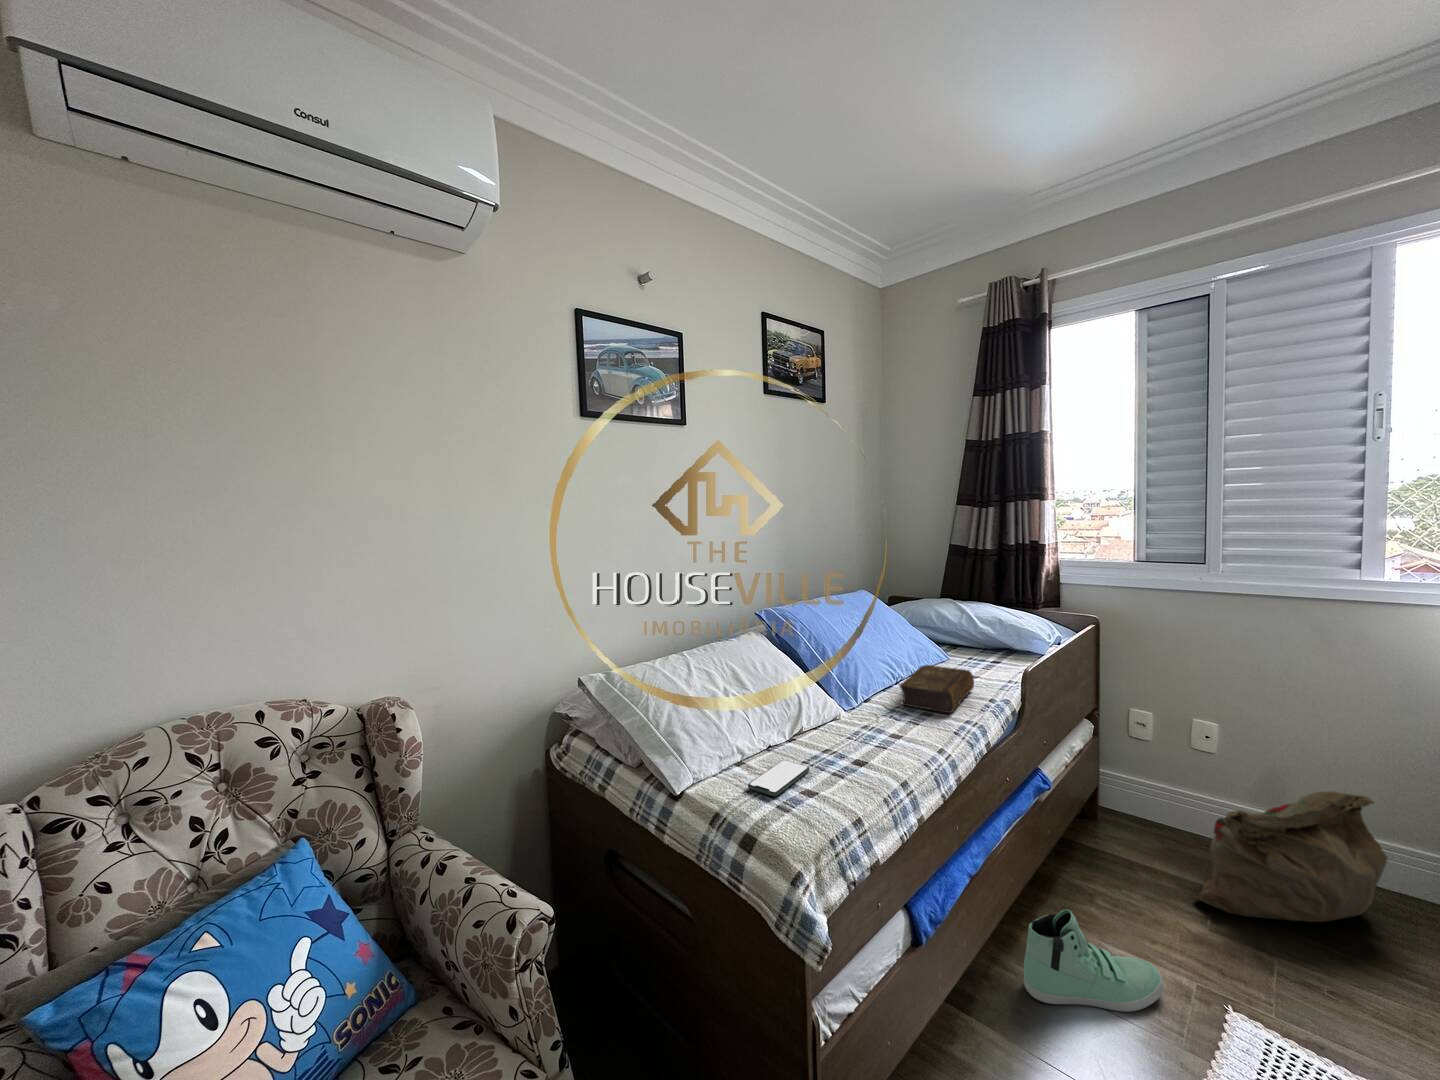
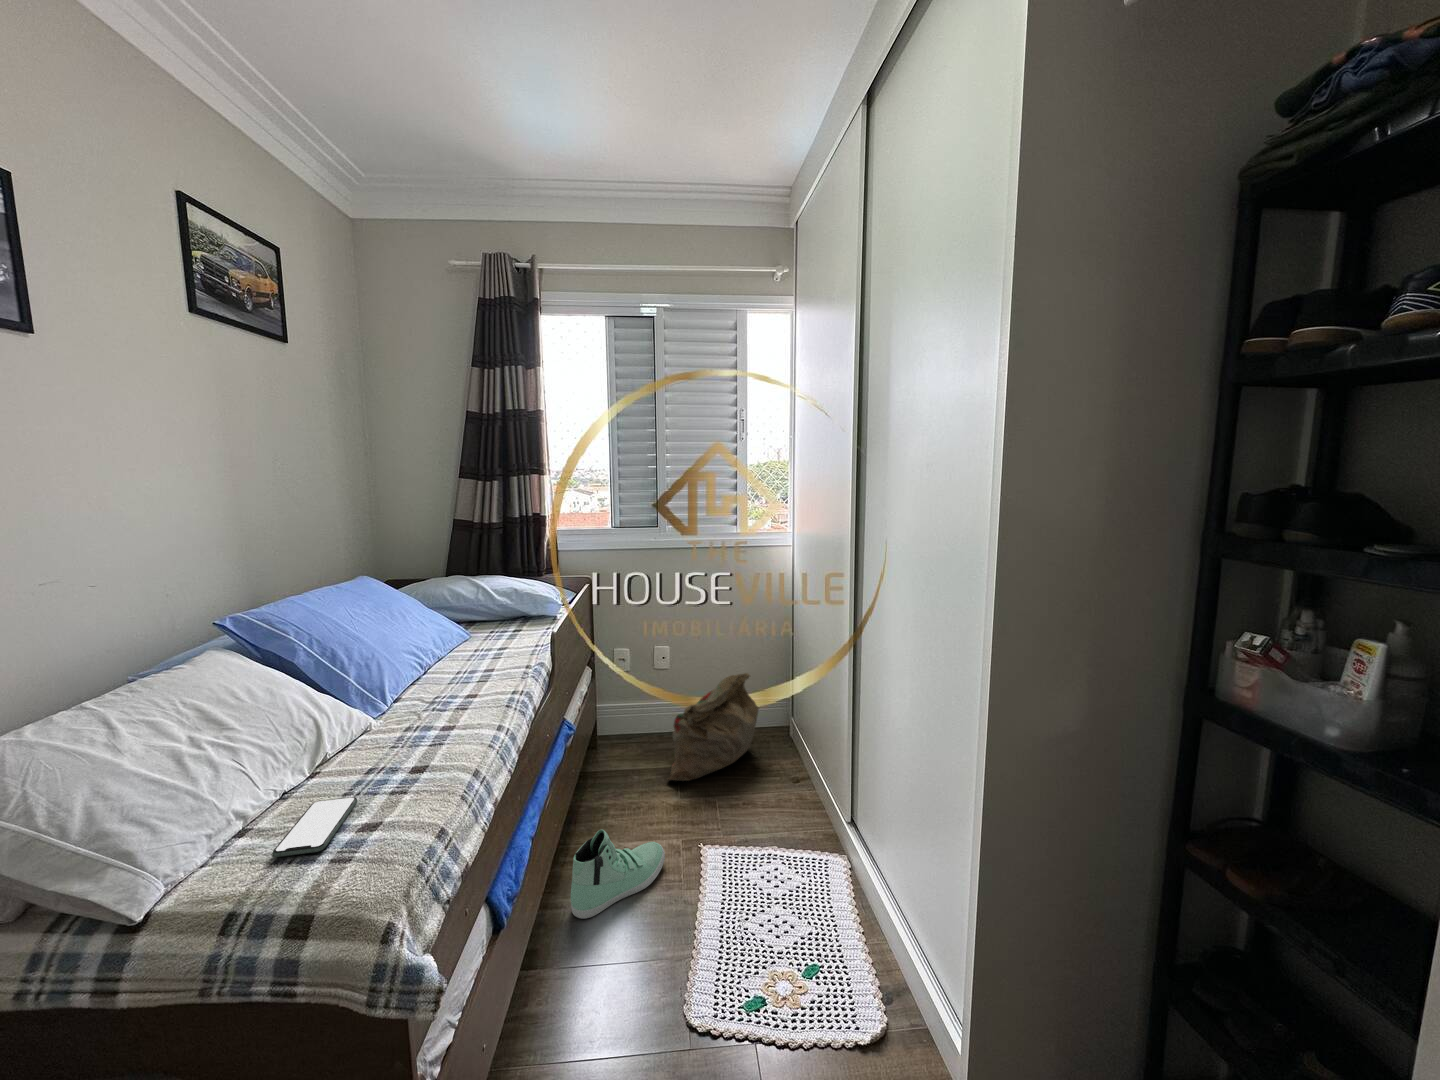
book: present [900,665,974,713] -> none [437,643,508,693]

